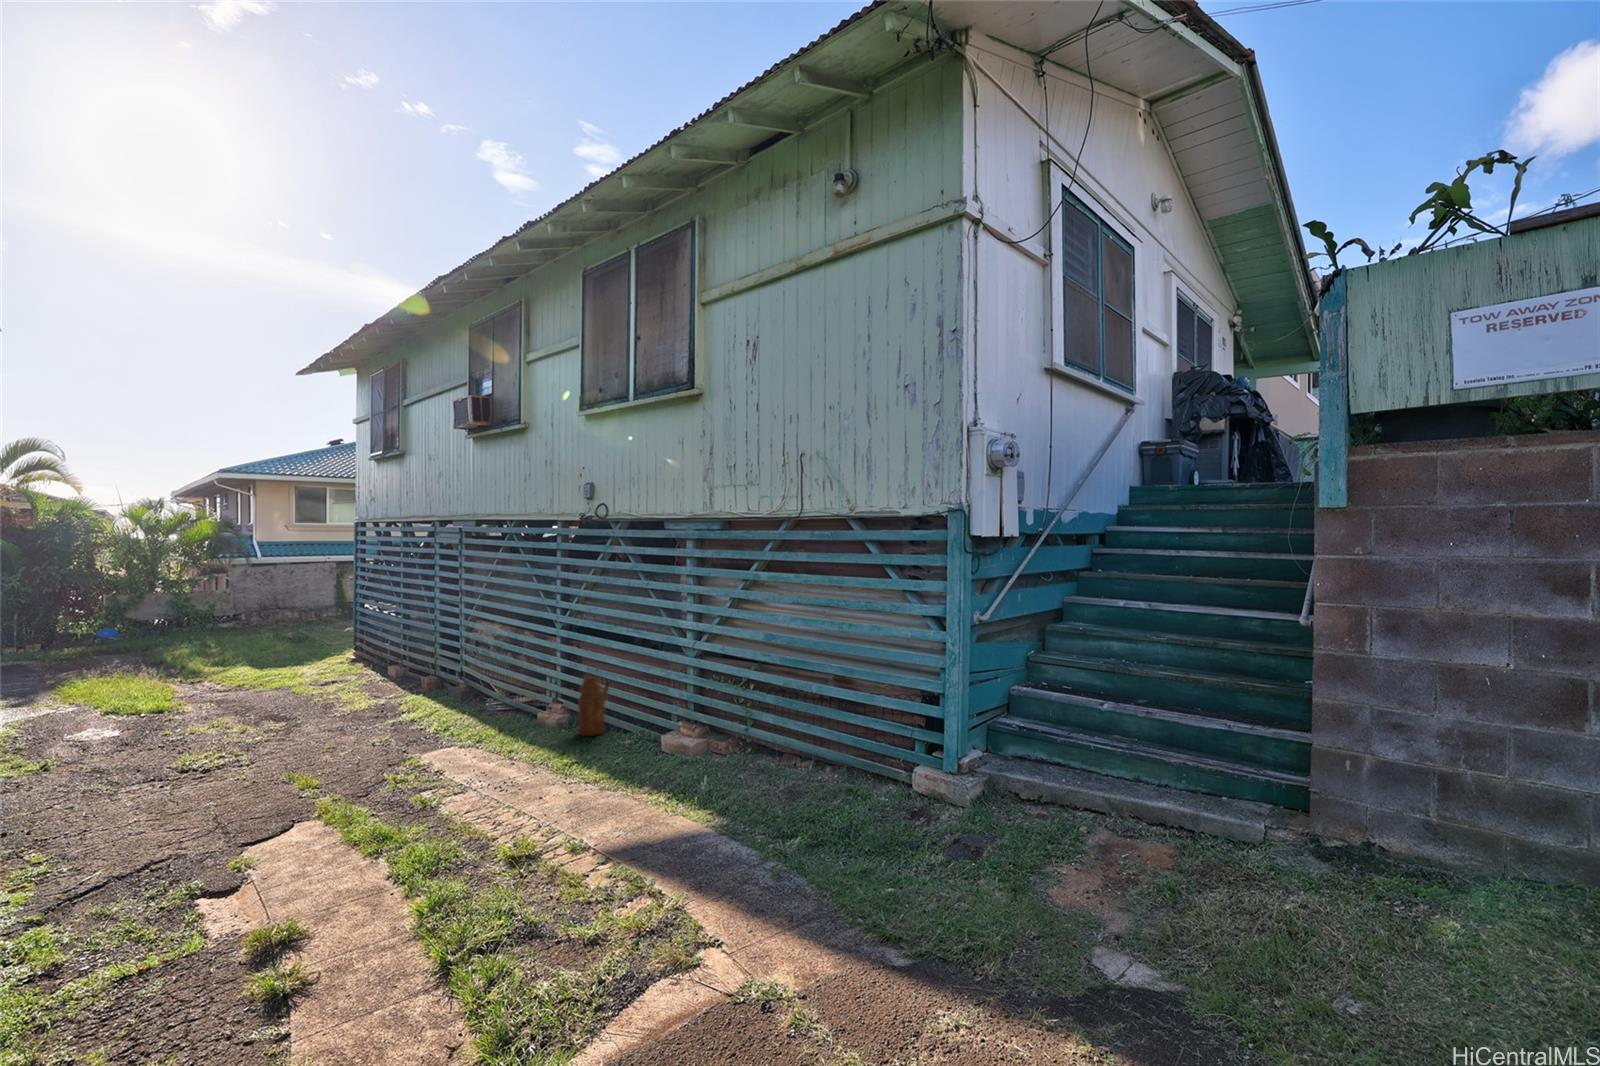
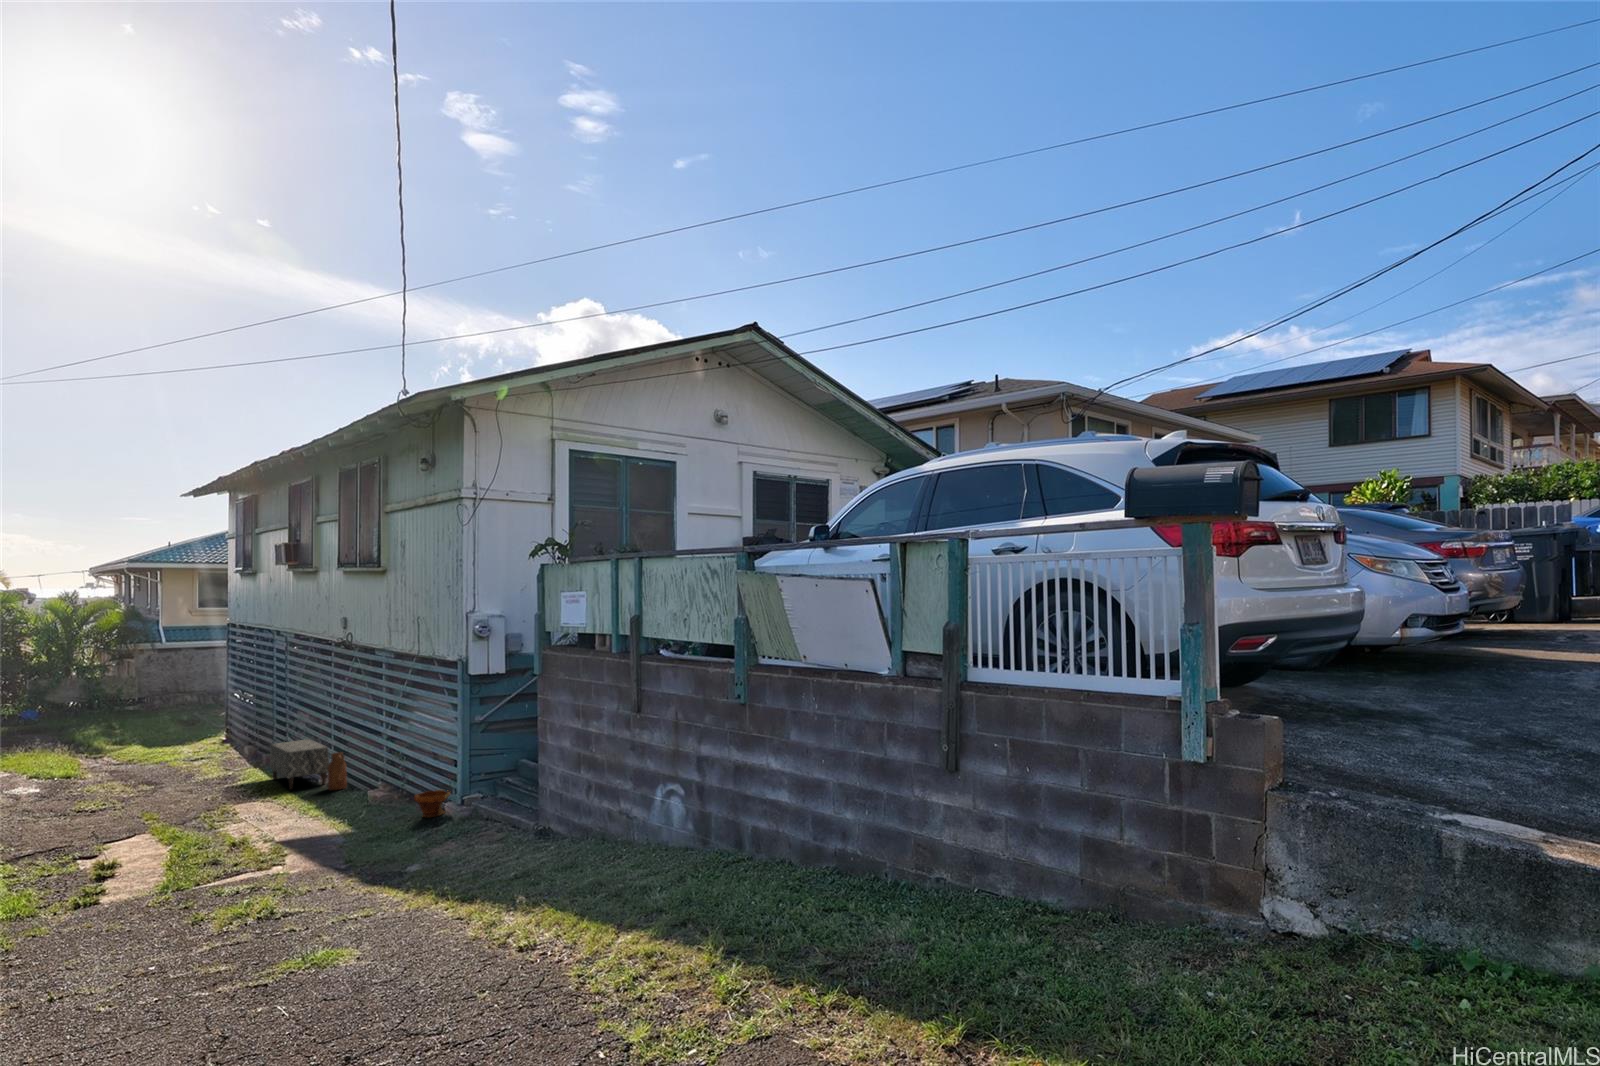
bench: none [469,659,569,734] -> present [270,739,329,790]
planter: none [845,746,907,800] -> present [414,790,450,817]

